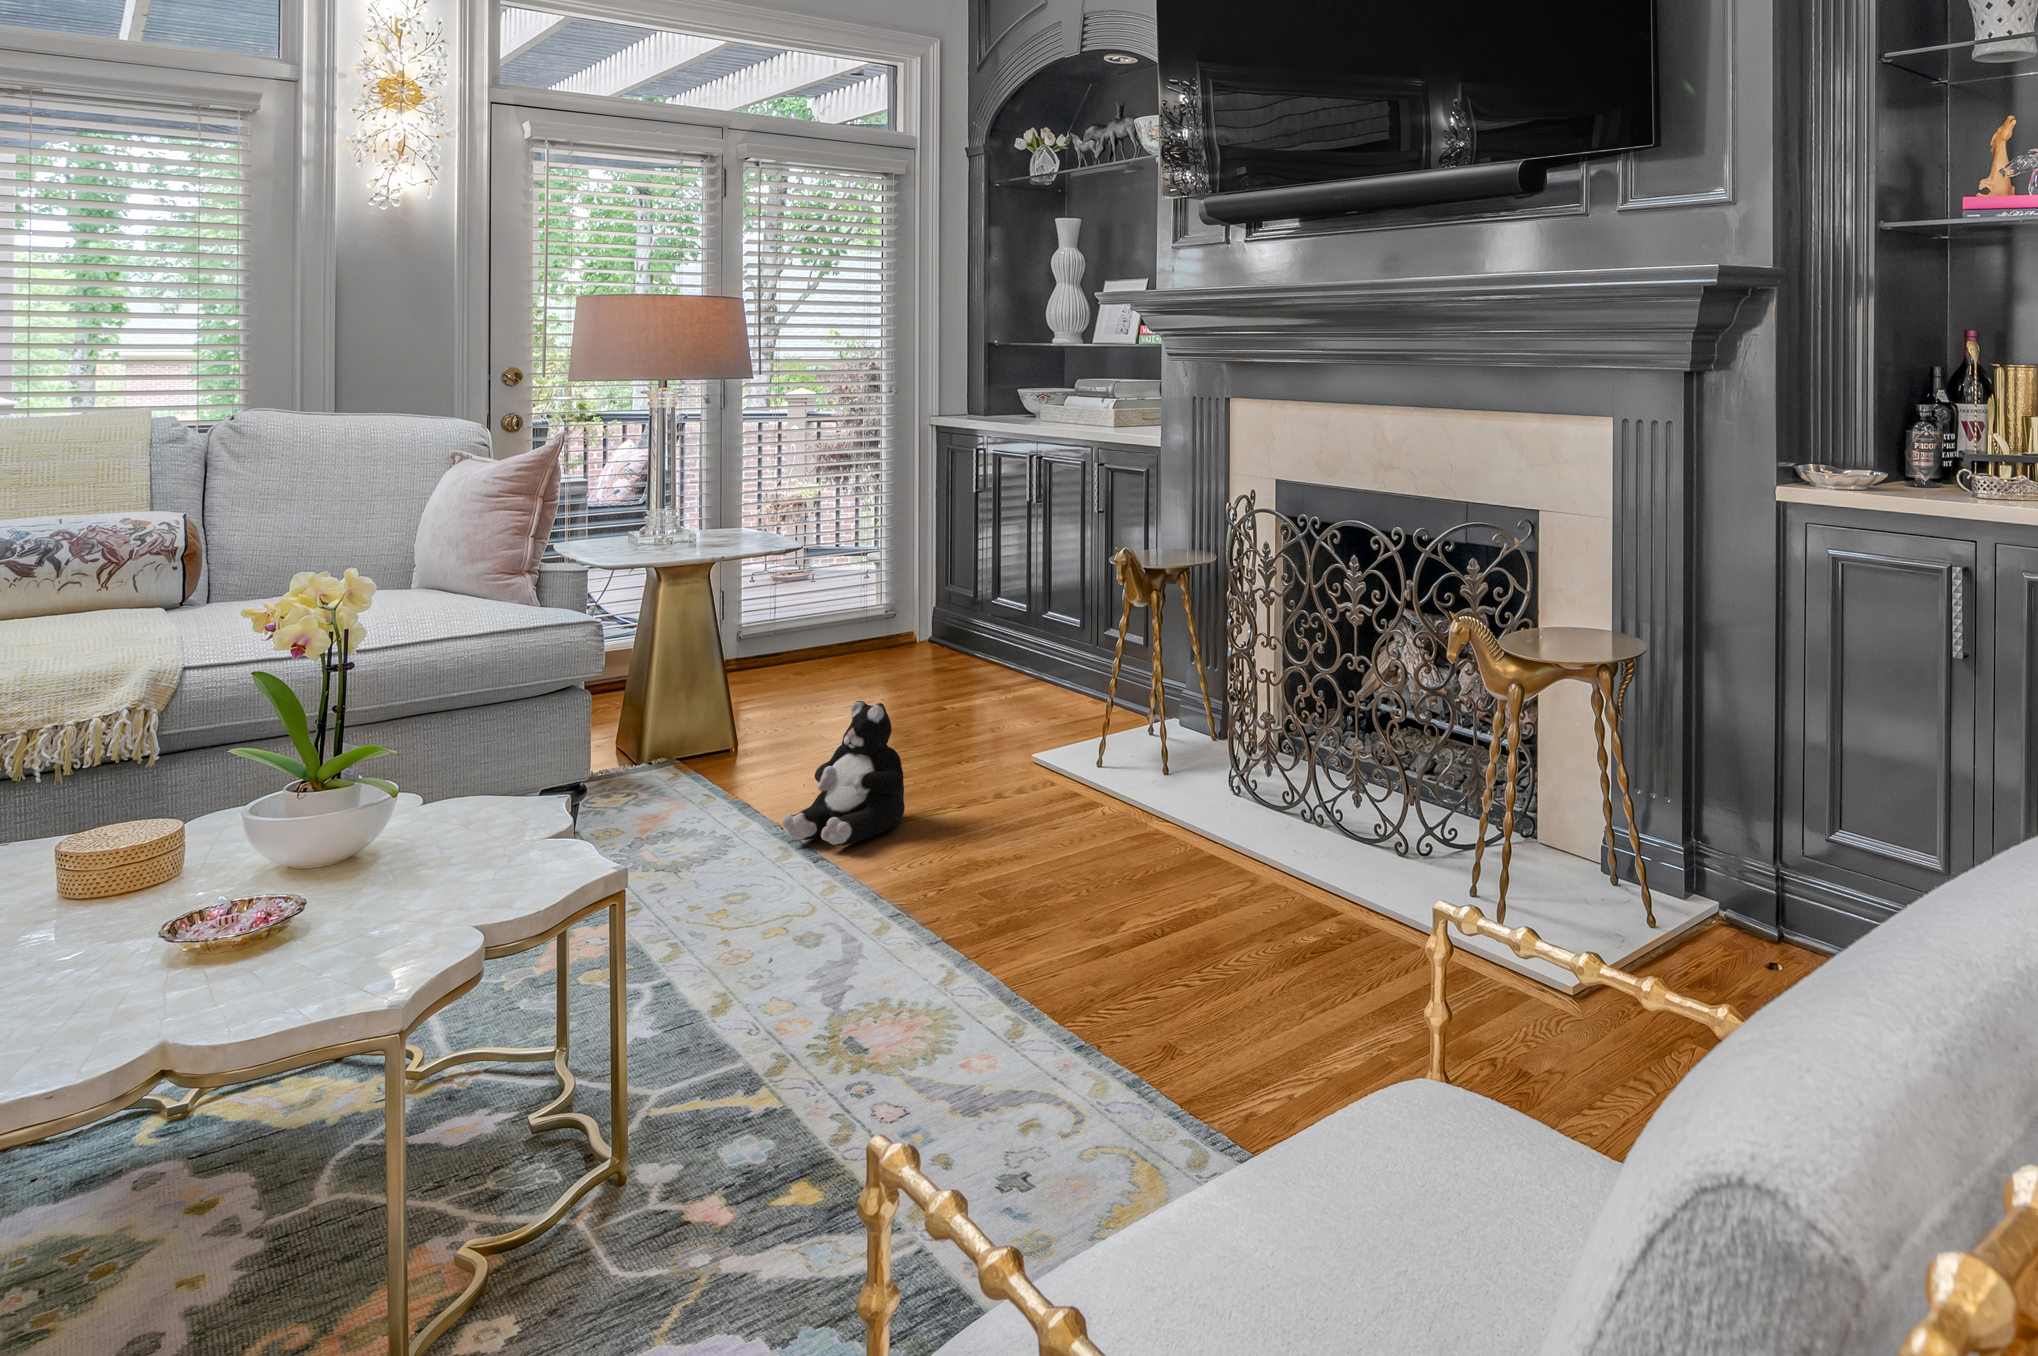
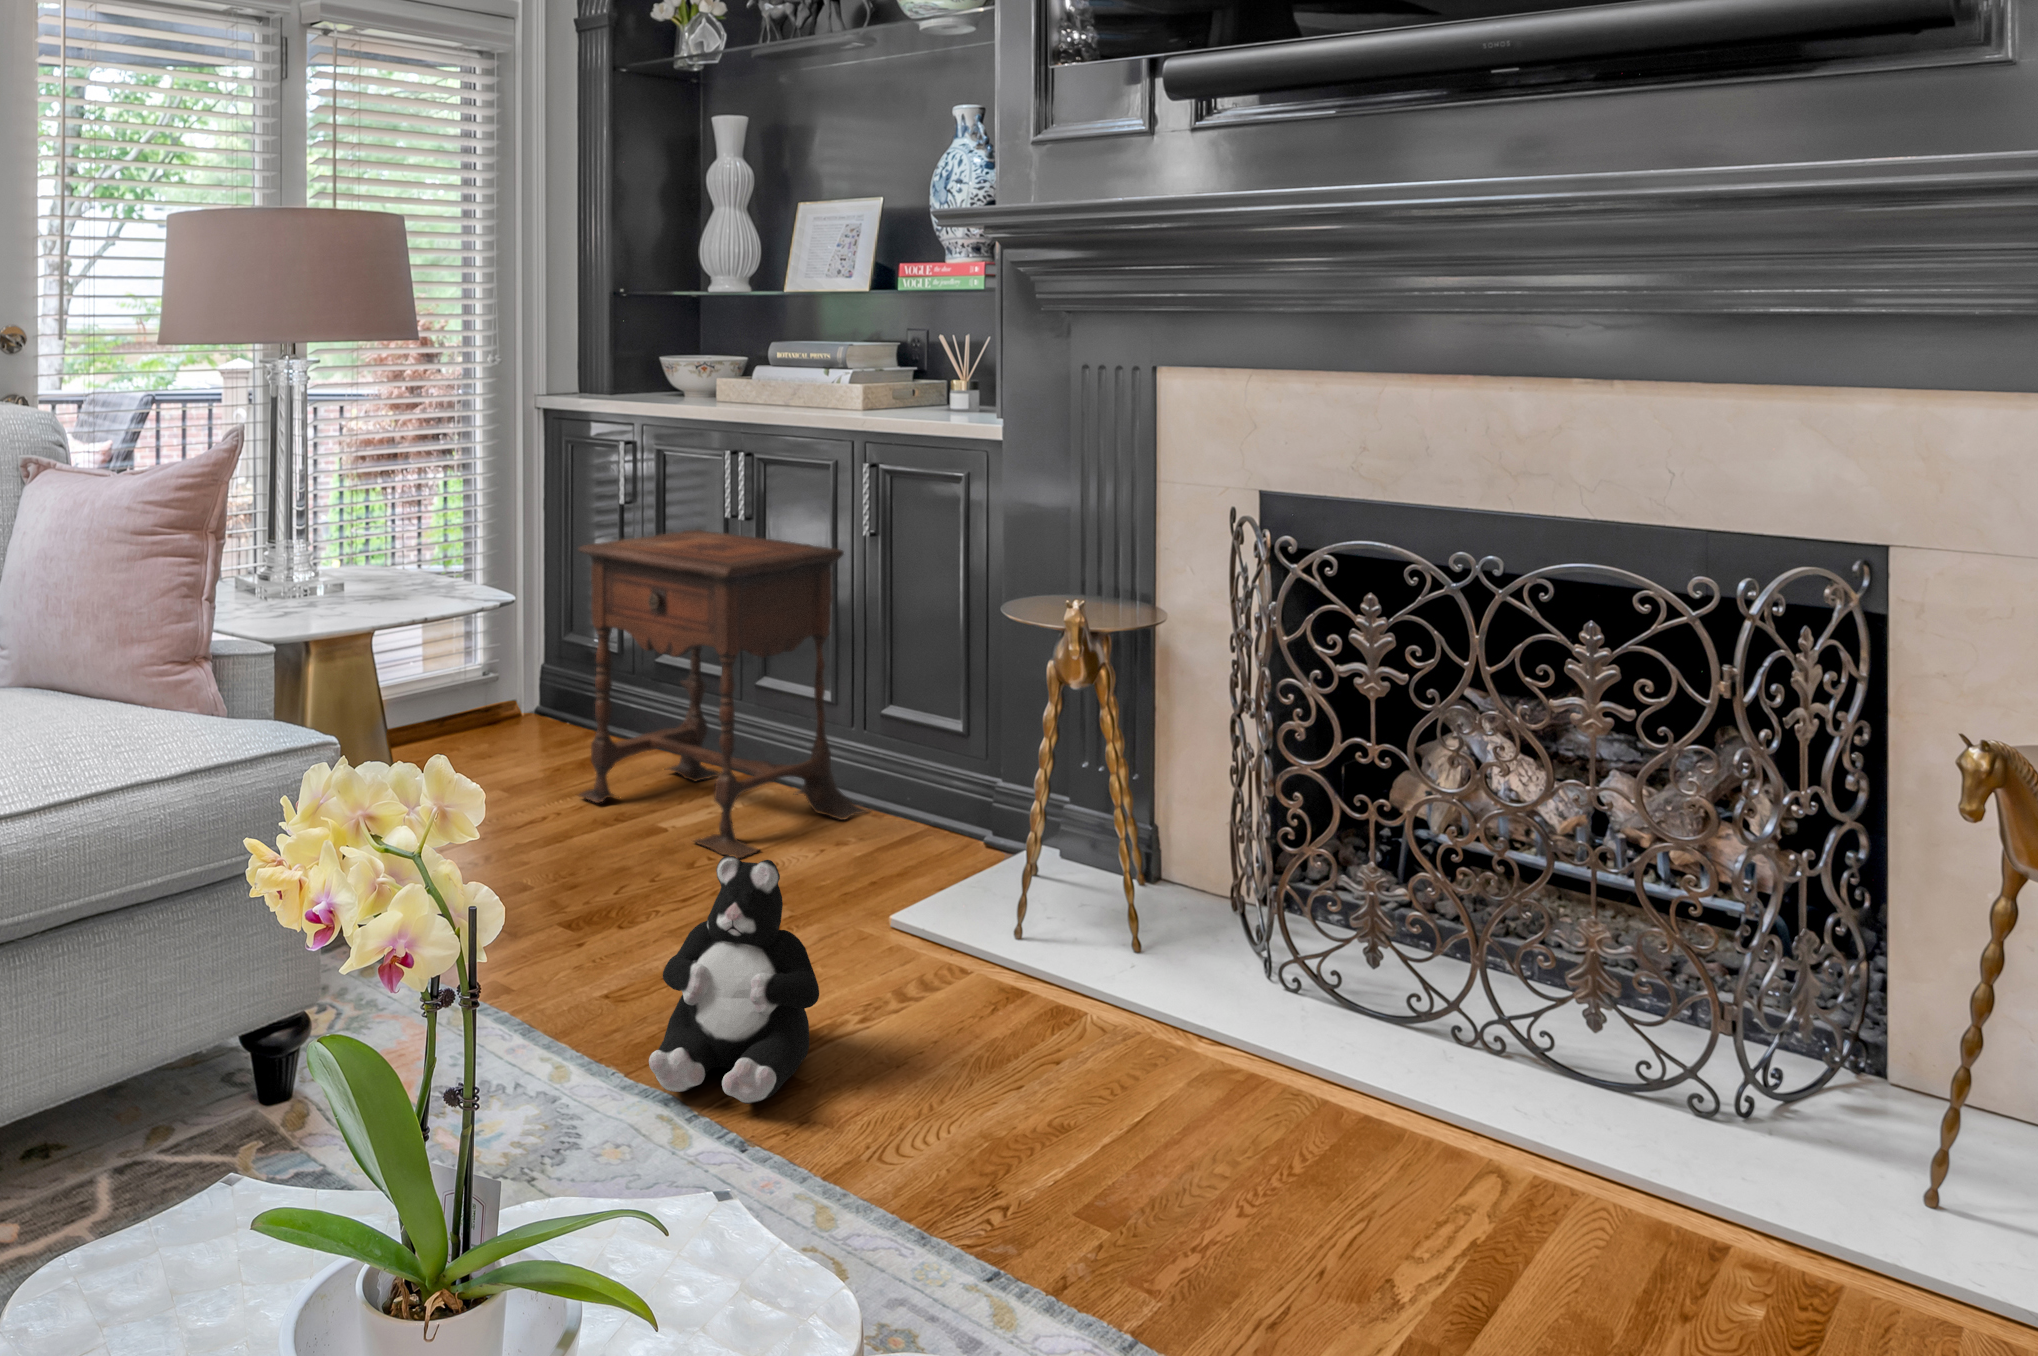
side table: none [900,513,1095,732] -> present [579,529,871,858]

